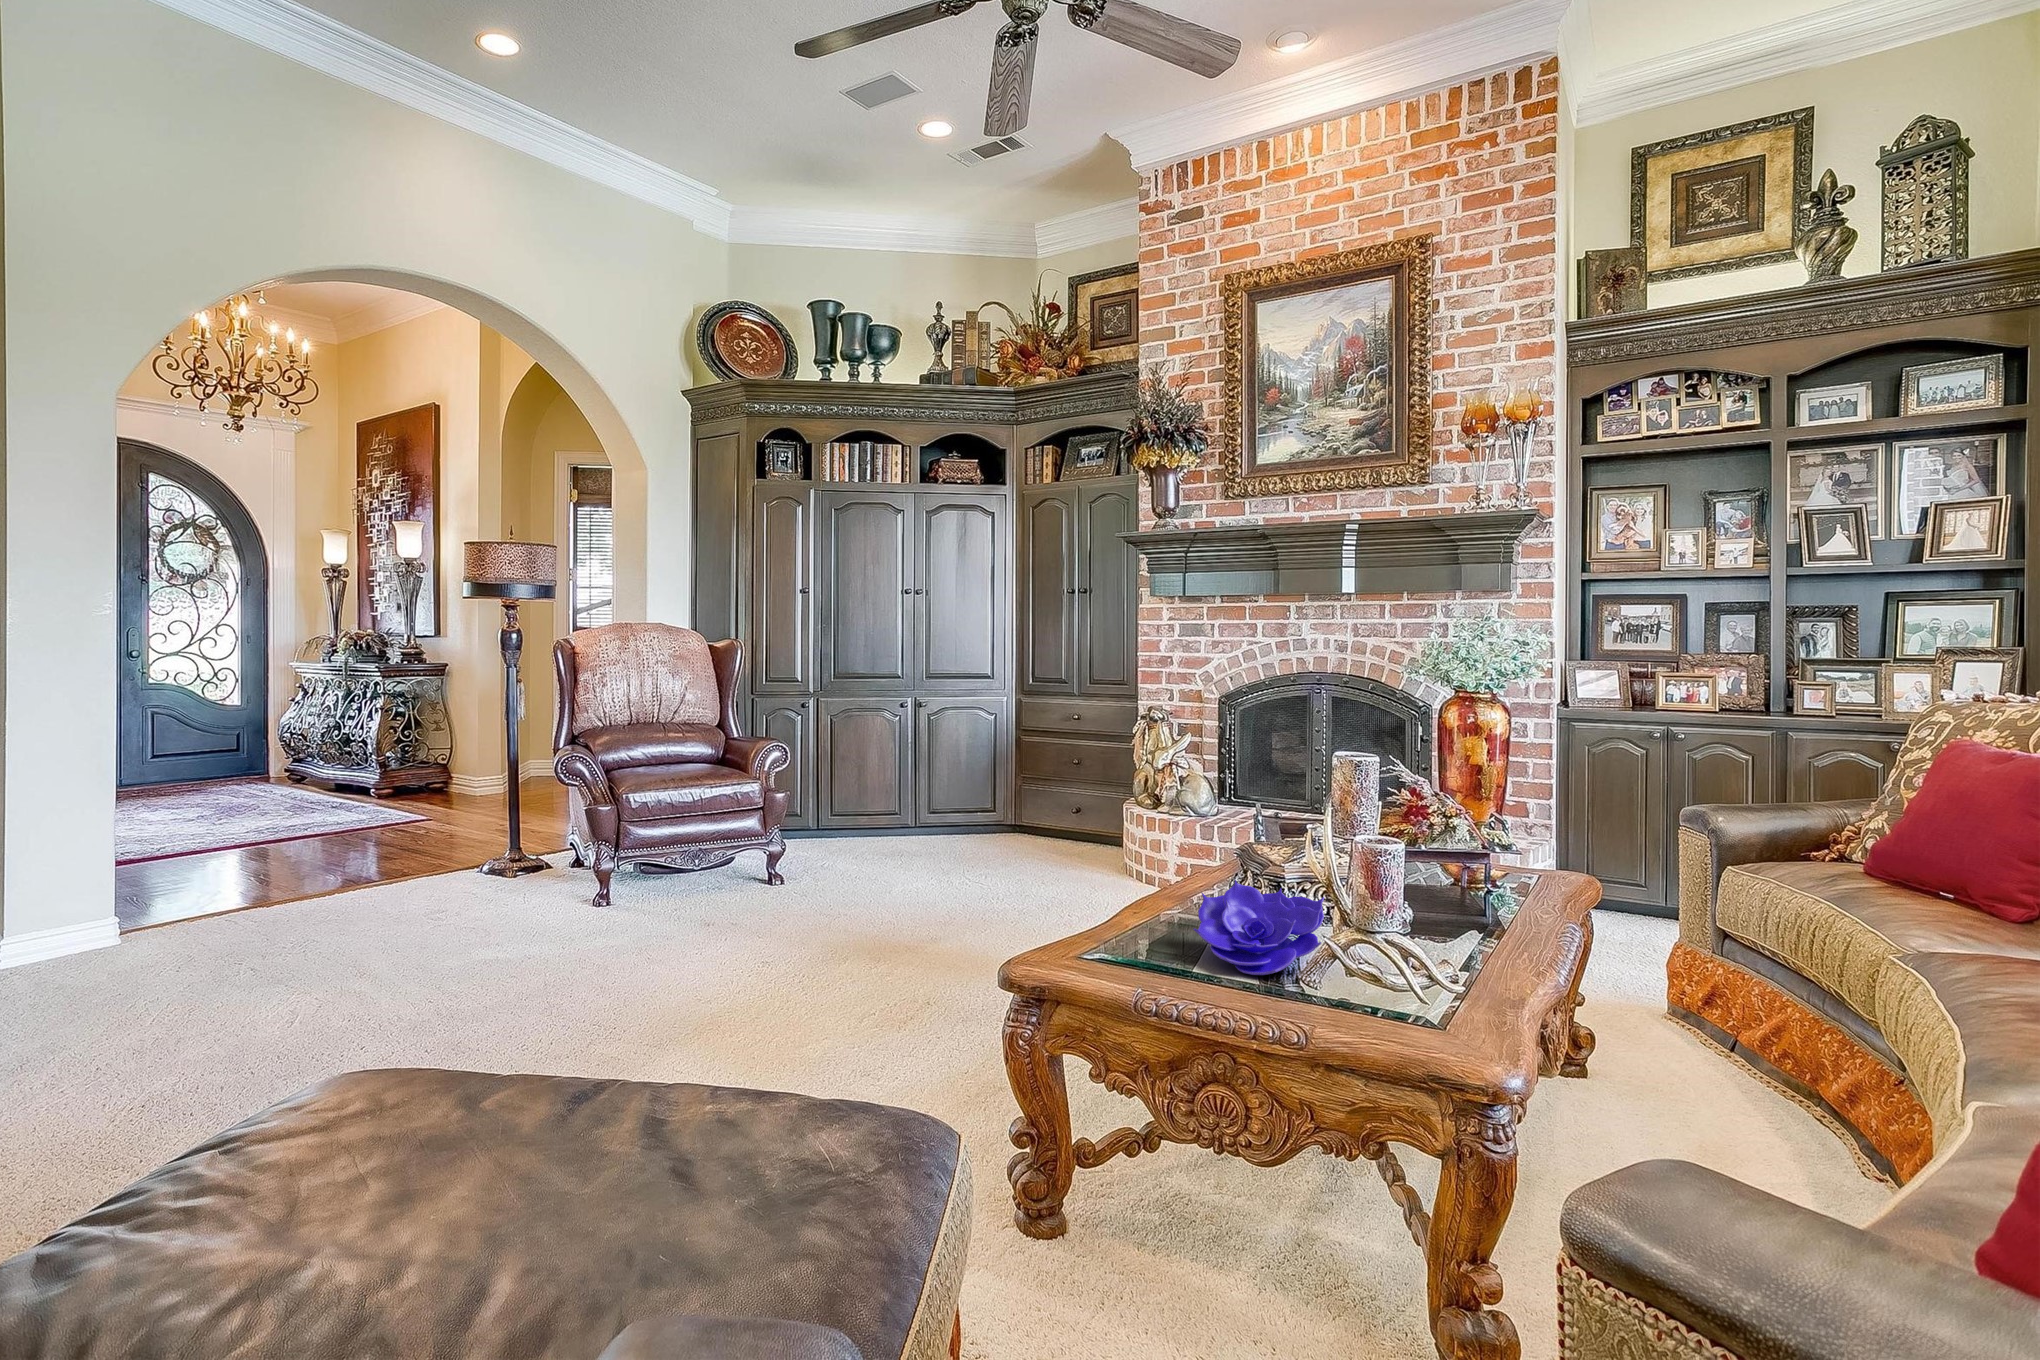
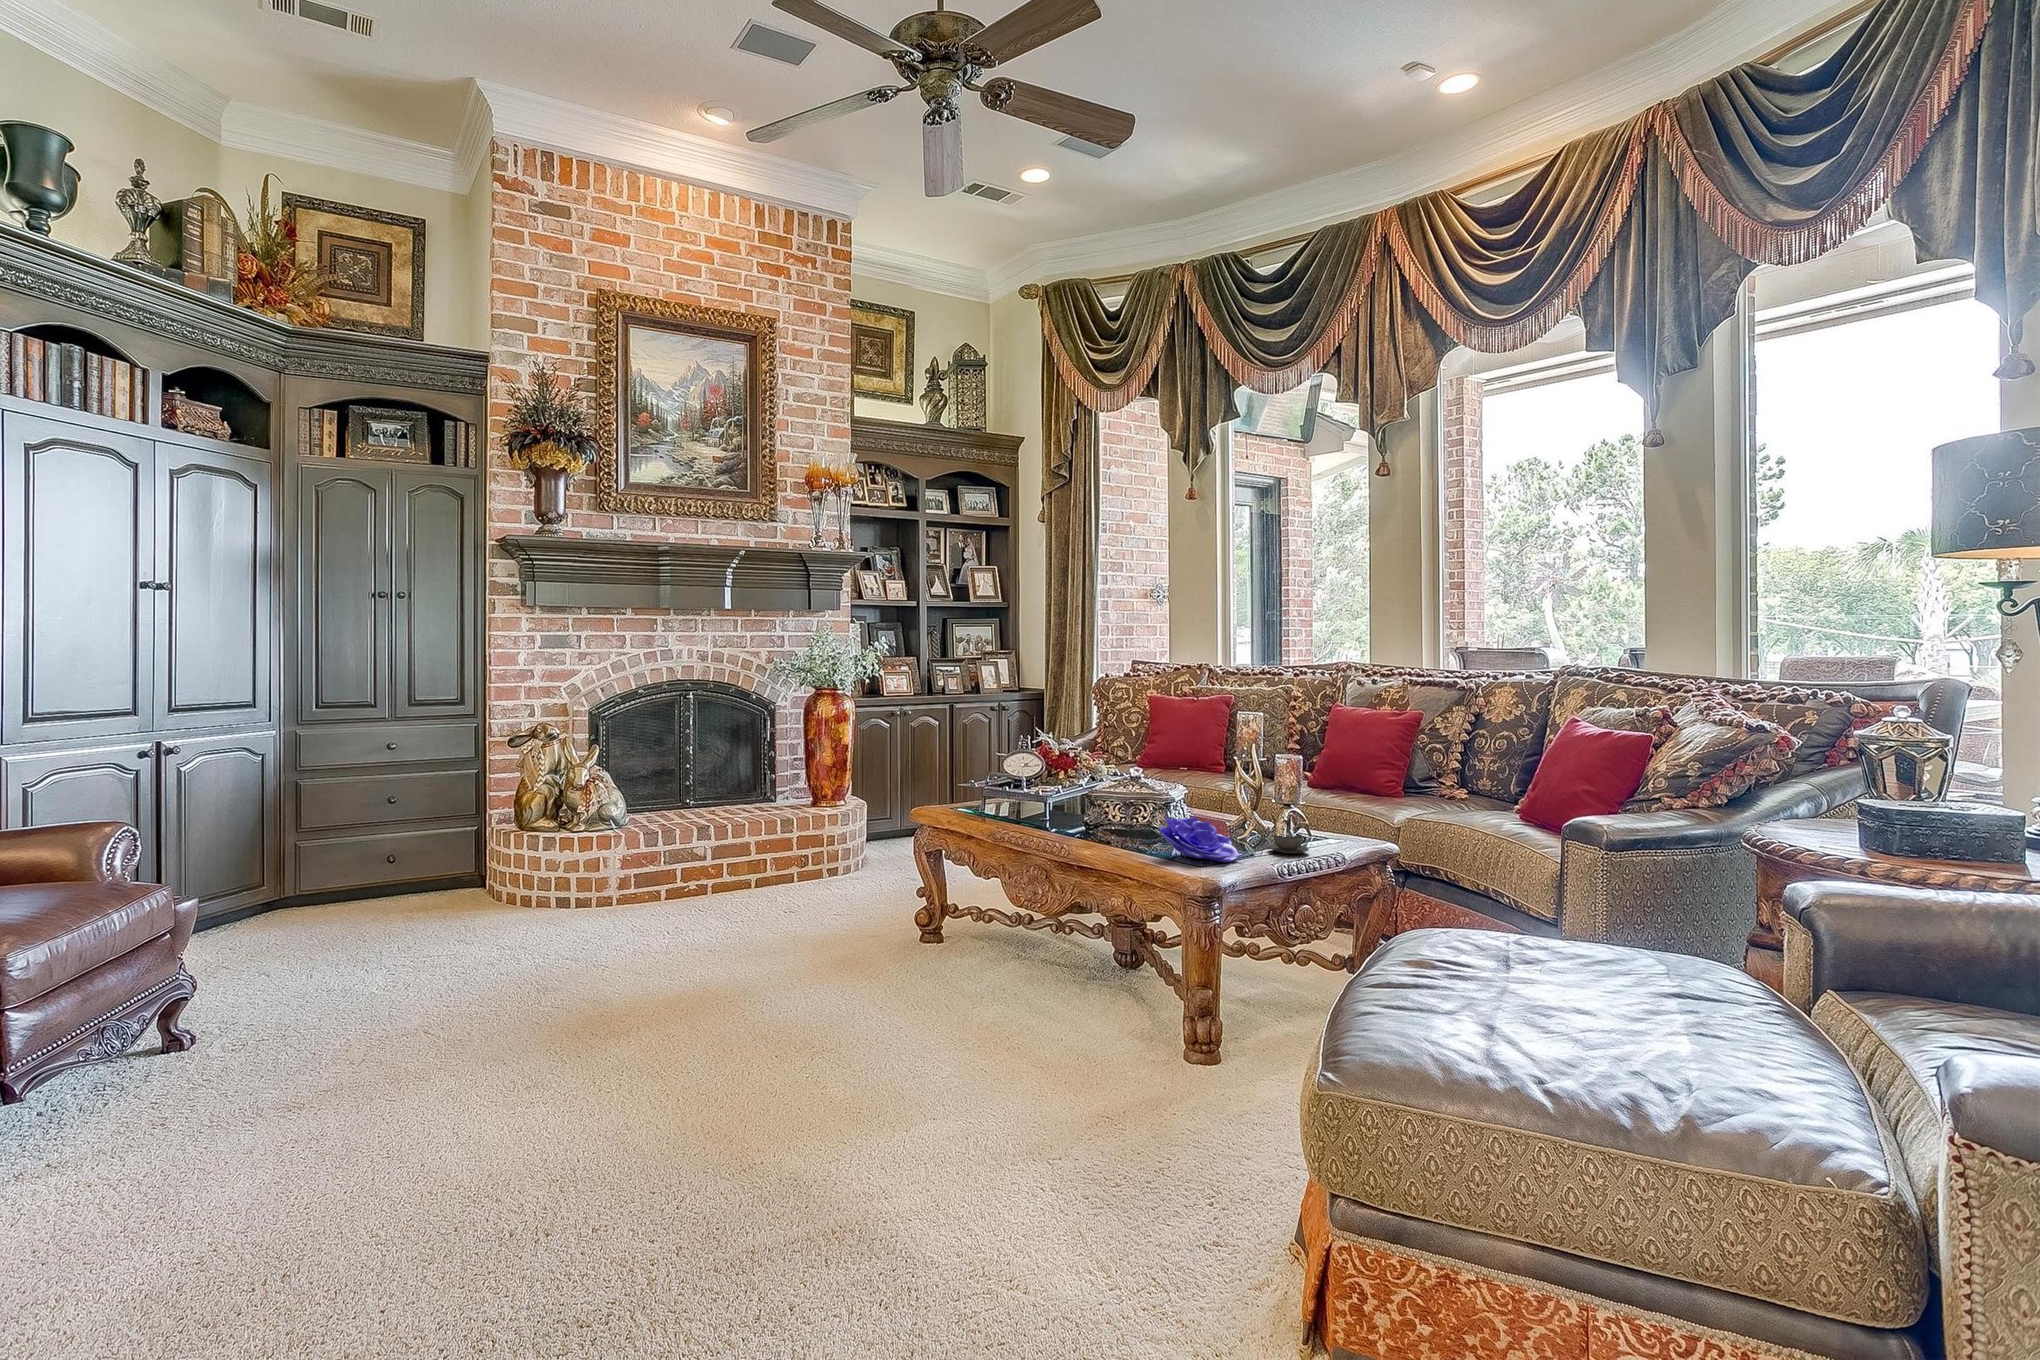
teacup: none [1378,967,1463,1015] -> present [1268,834,1309,854]

